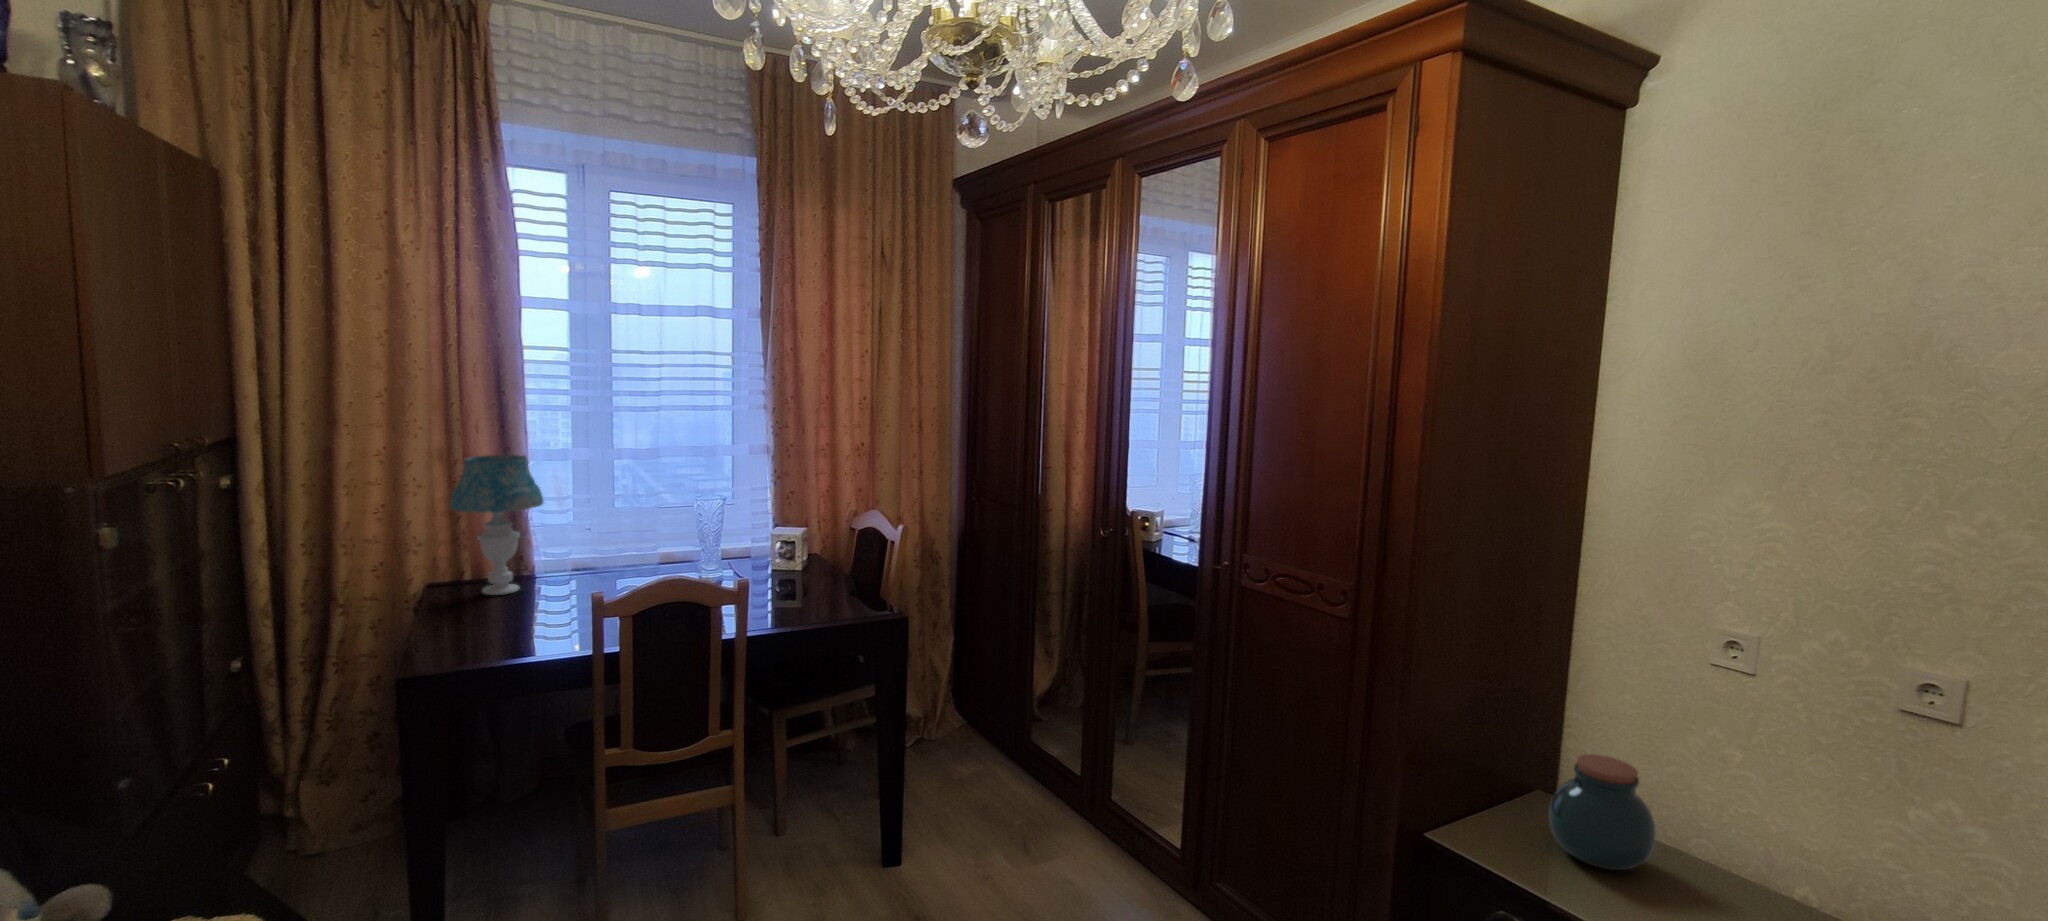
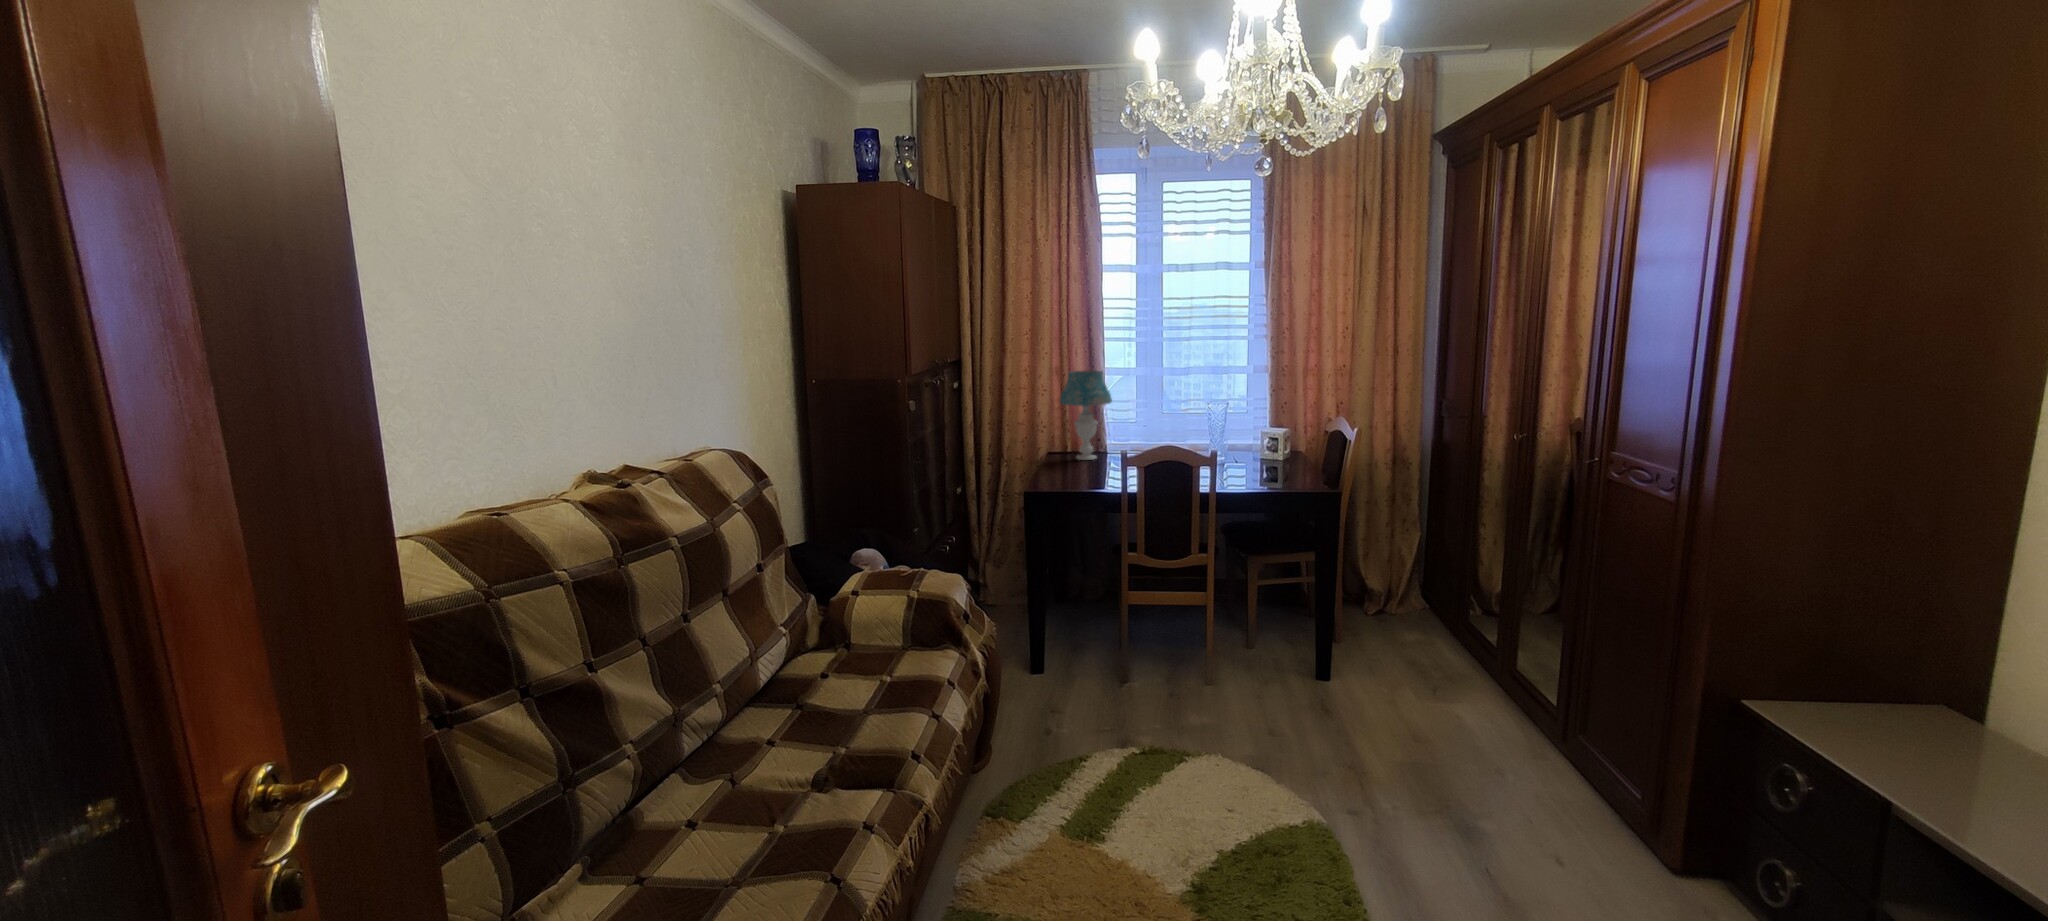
jar: present [1549,754,1656,870] -> none [1865,639,1984,744]

